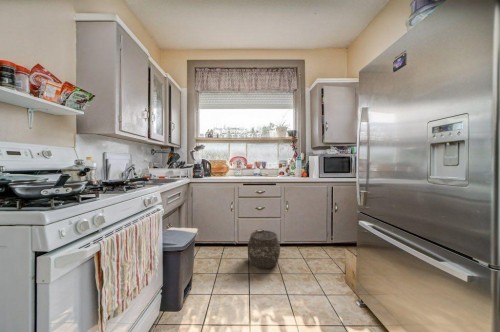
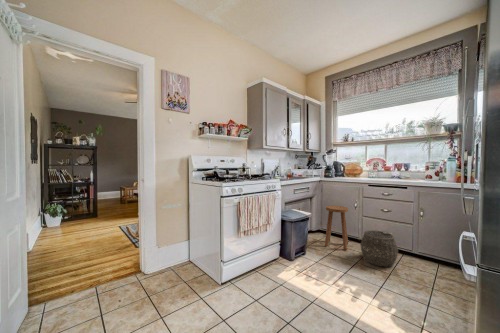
stool: none [204,211,231,264] -> present [325,206,348,250]

